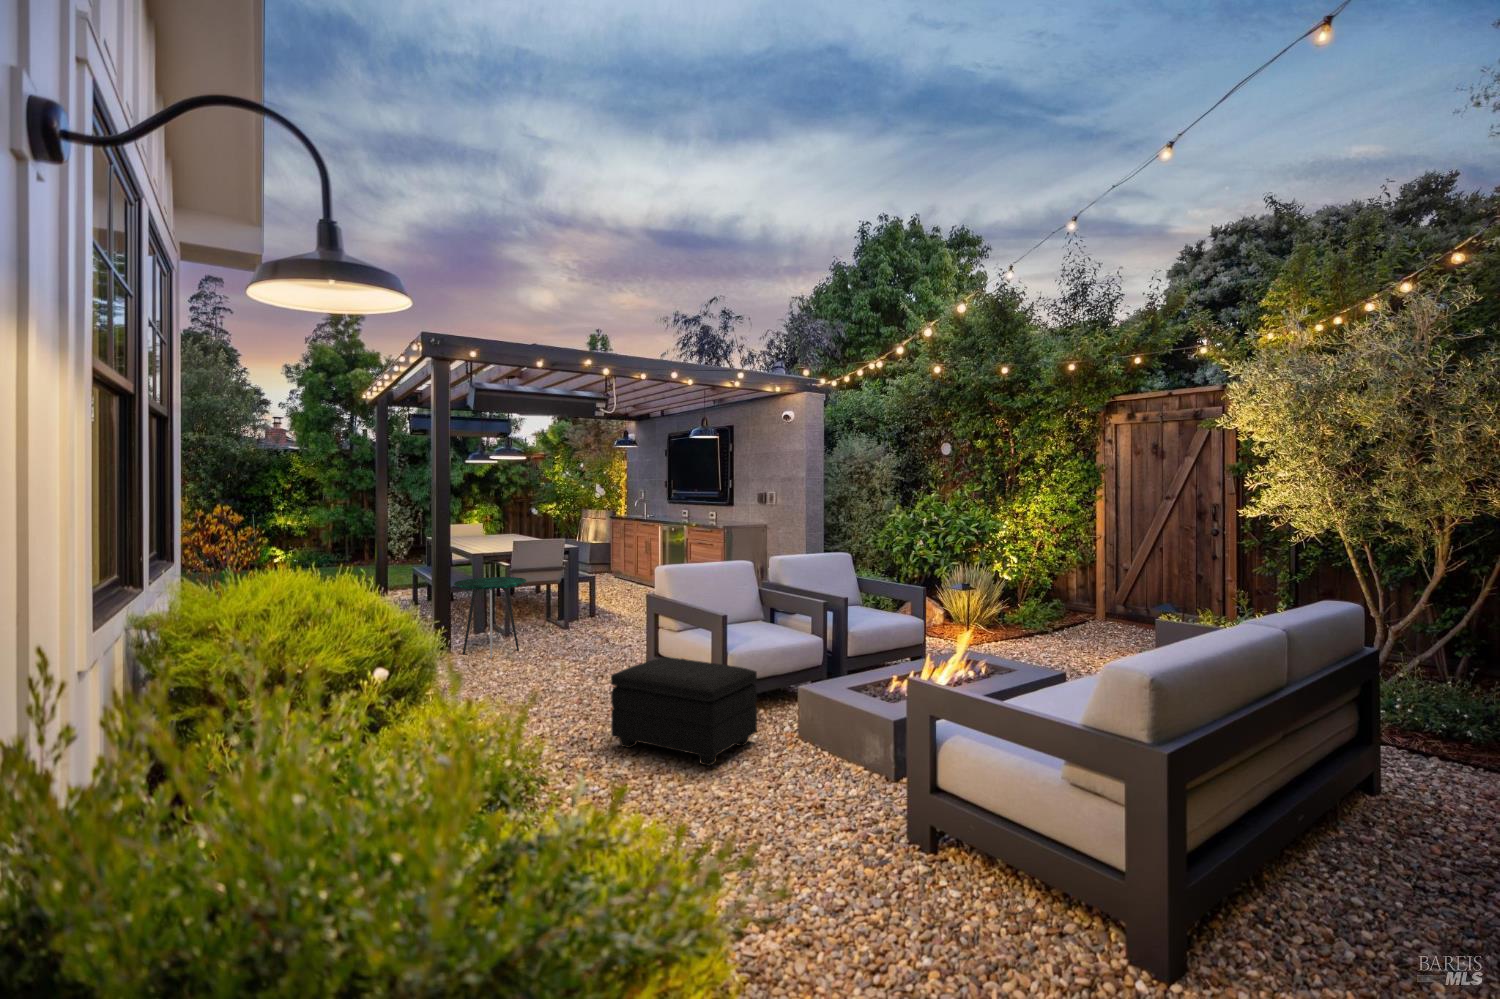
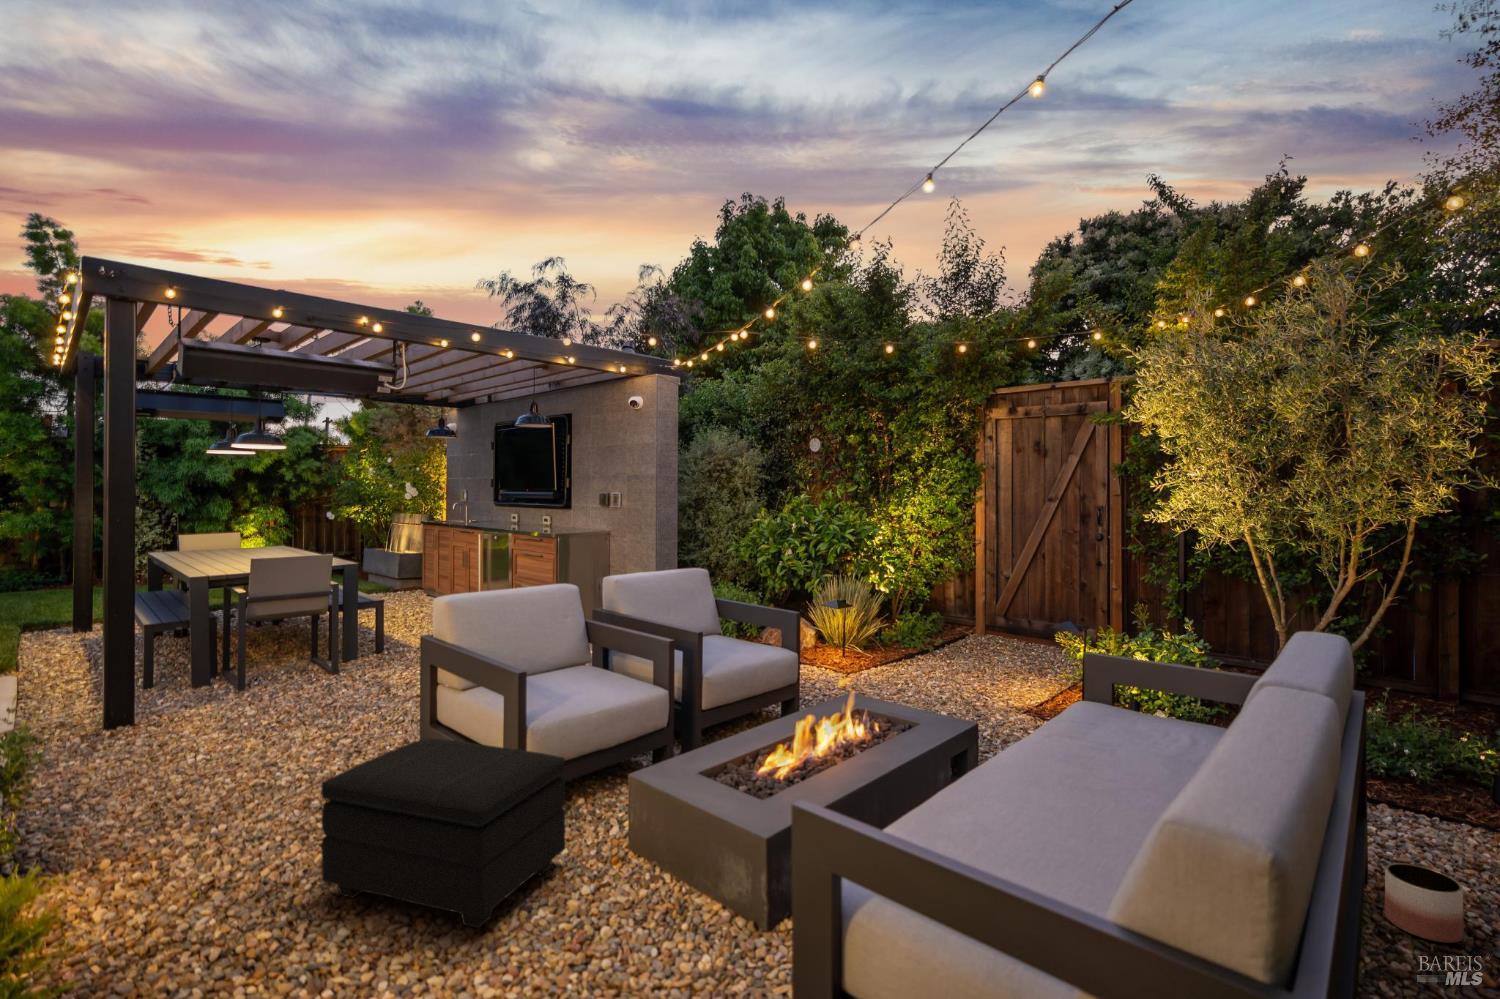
side table: present [454,577,526,658] -> none [140,608,262,727]
planter: none [1363,772,1420,825] -> present [1385,863,1464,943]

